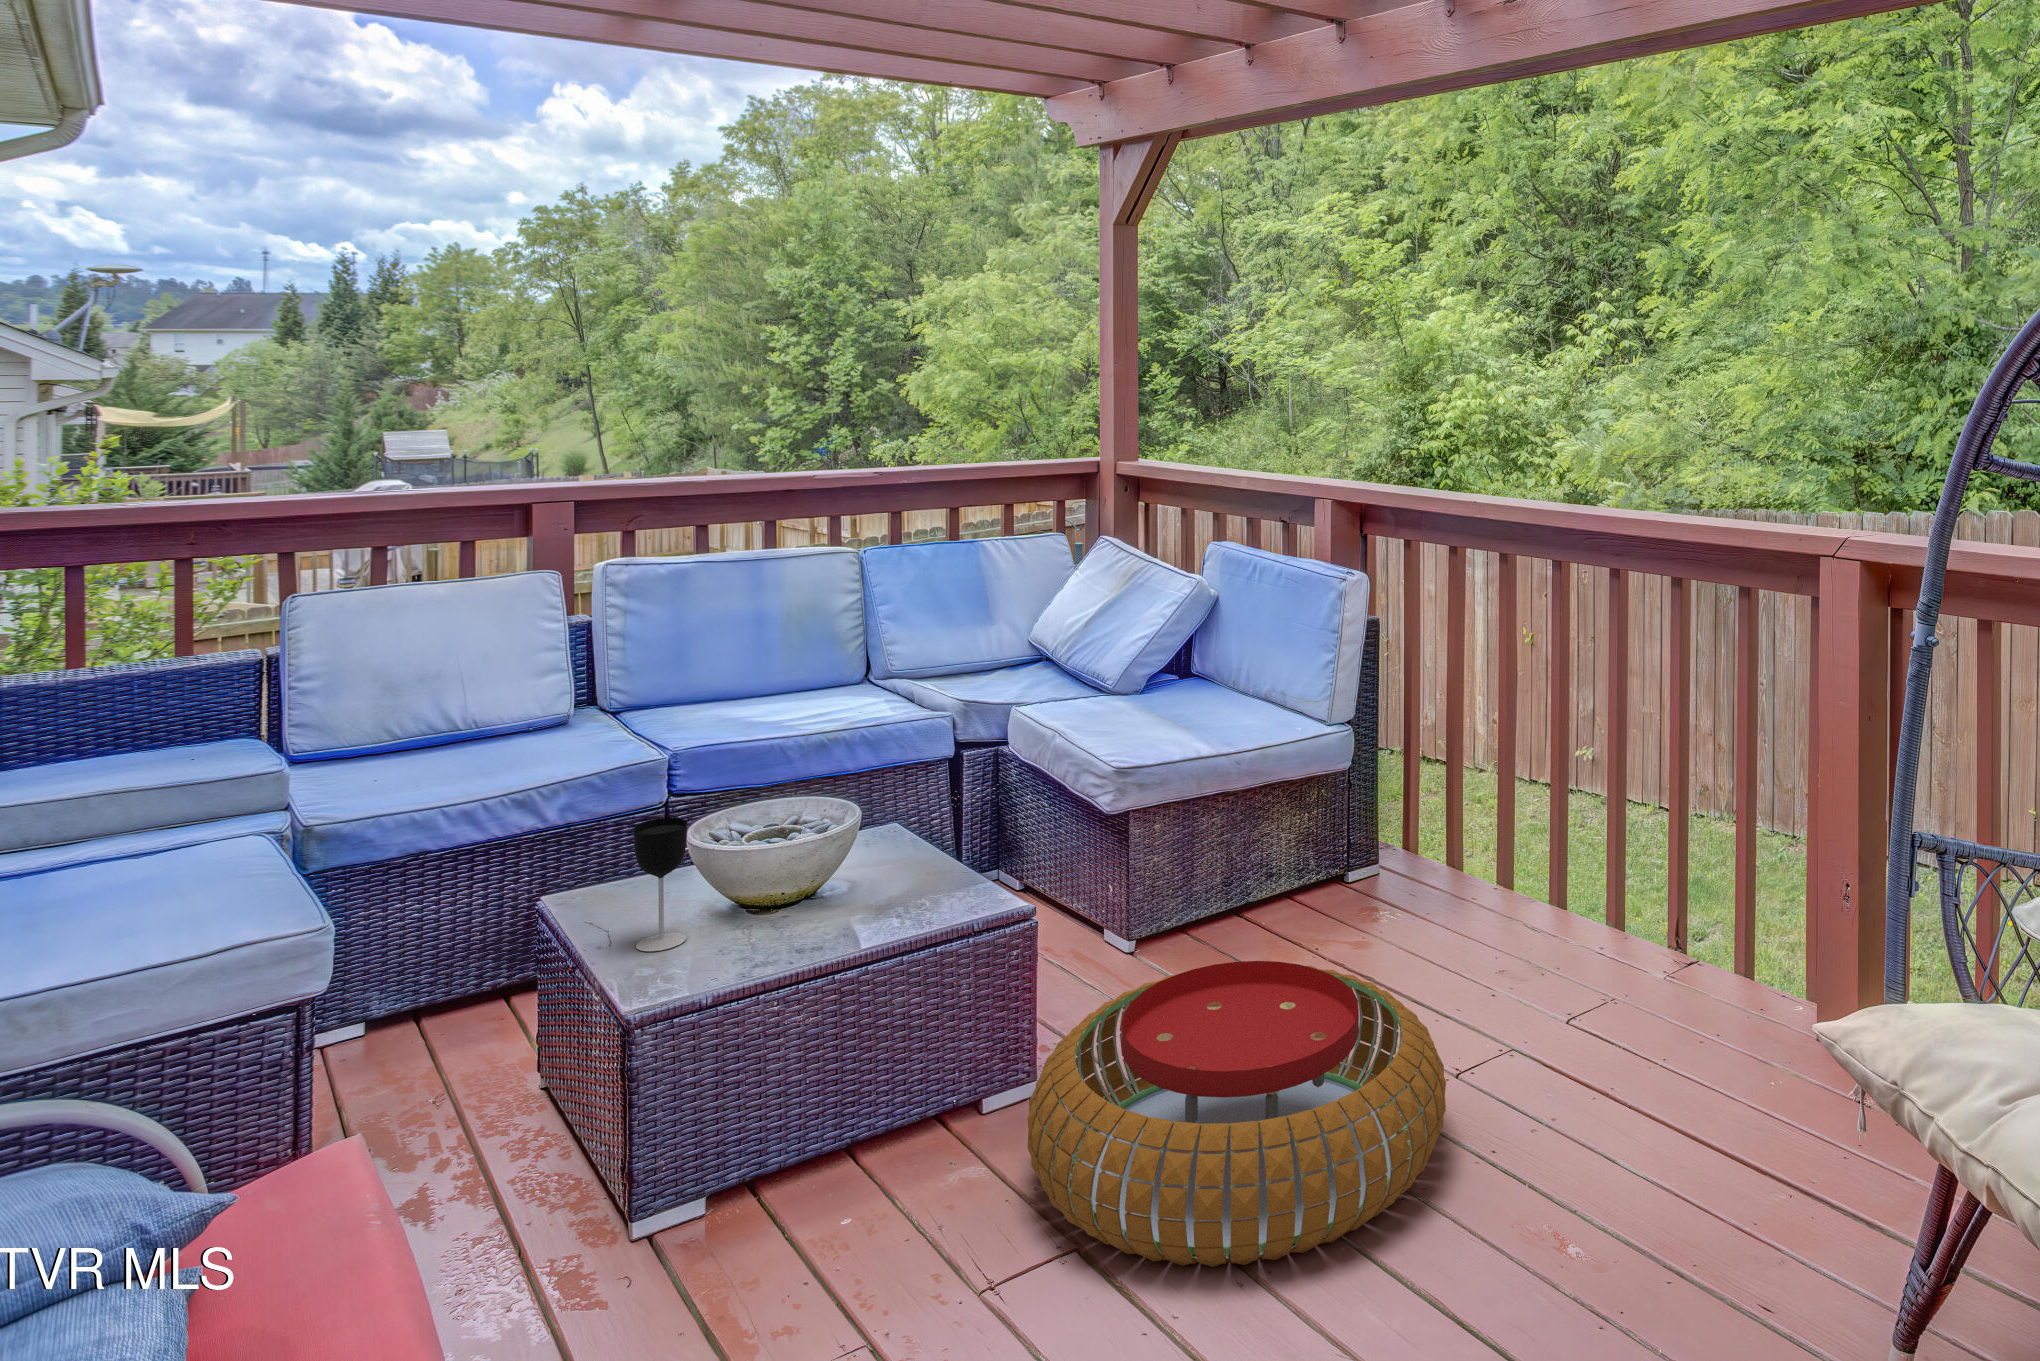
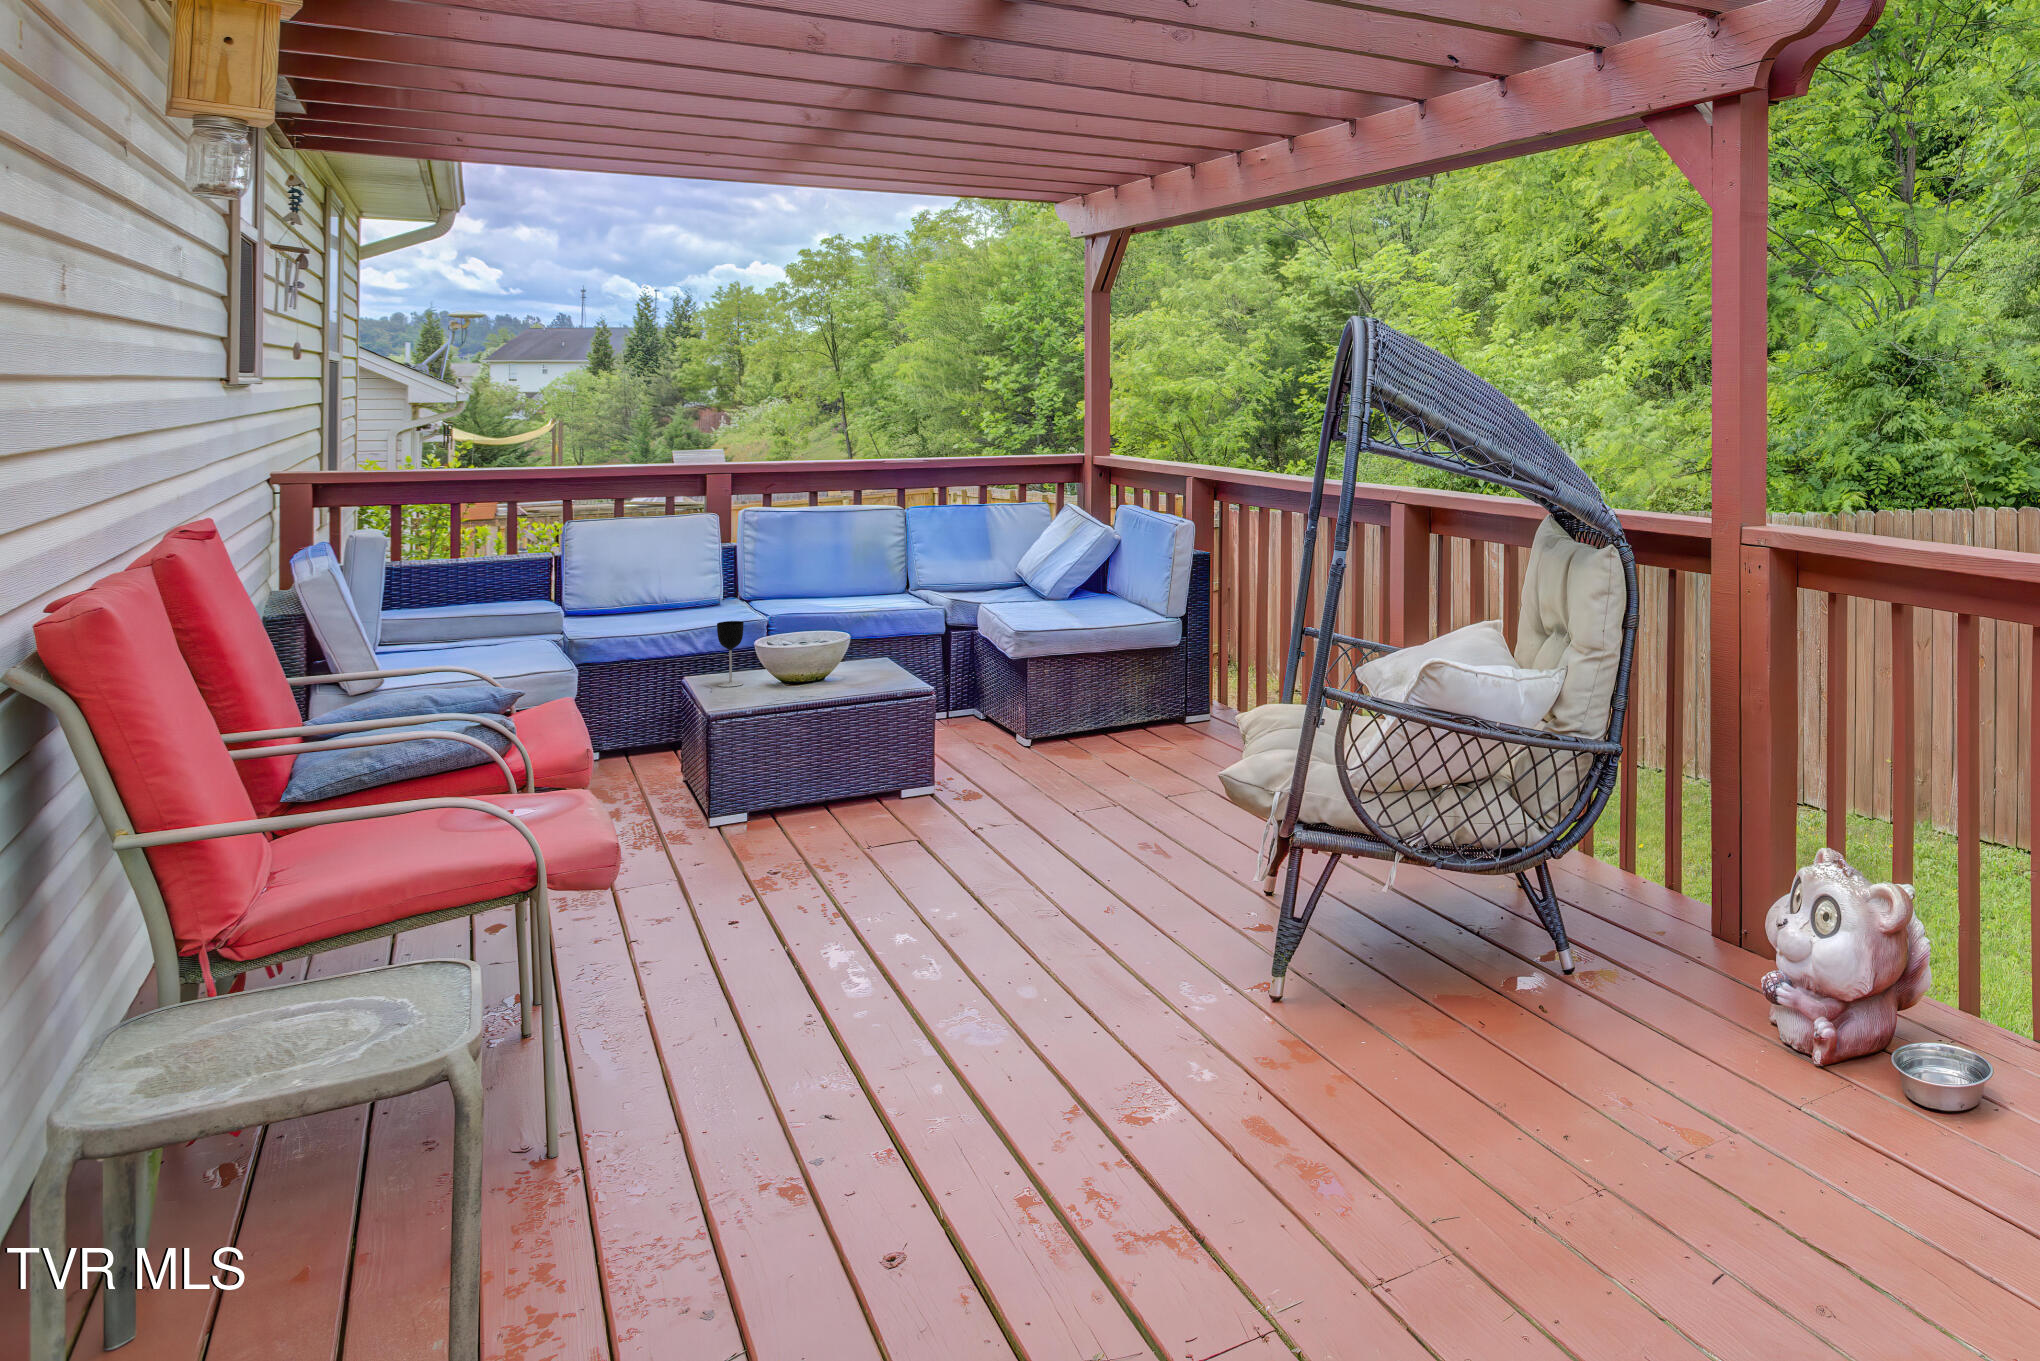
pouf: present [1027,961,1446,1267] -> none [891,720,1123,839]

